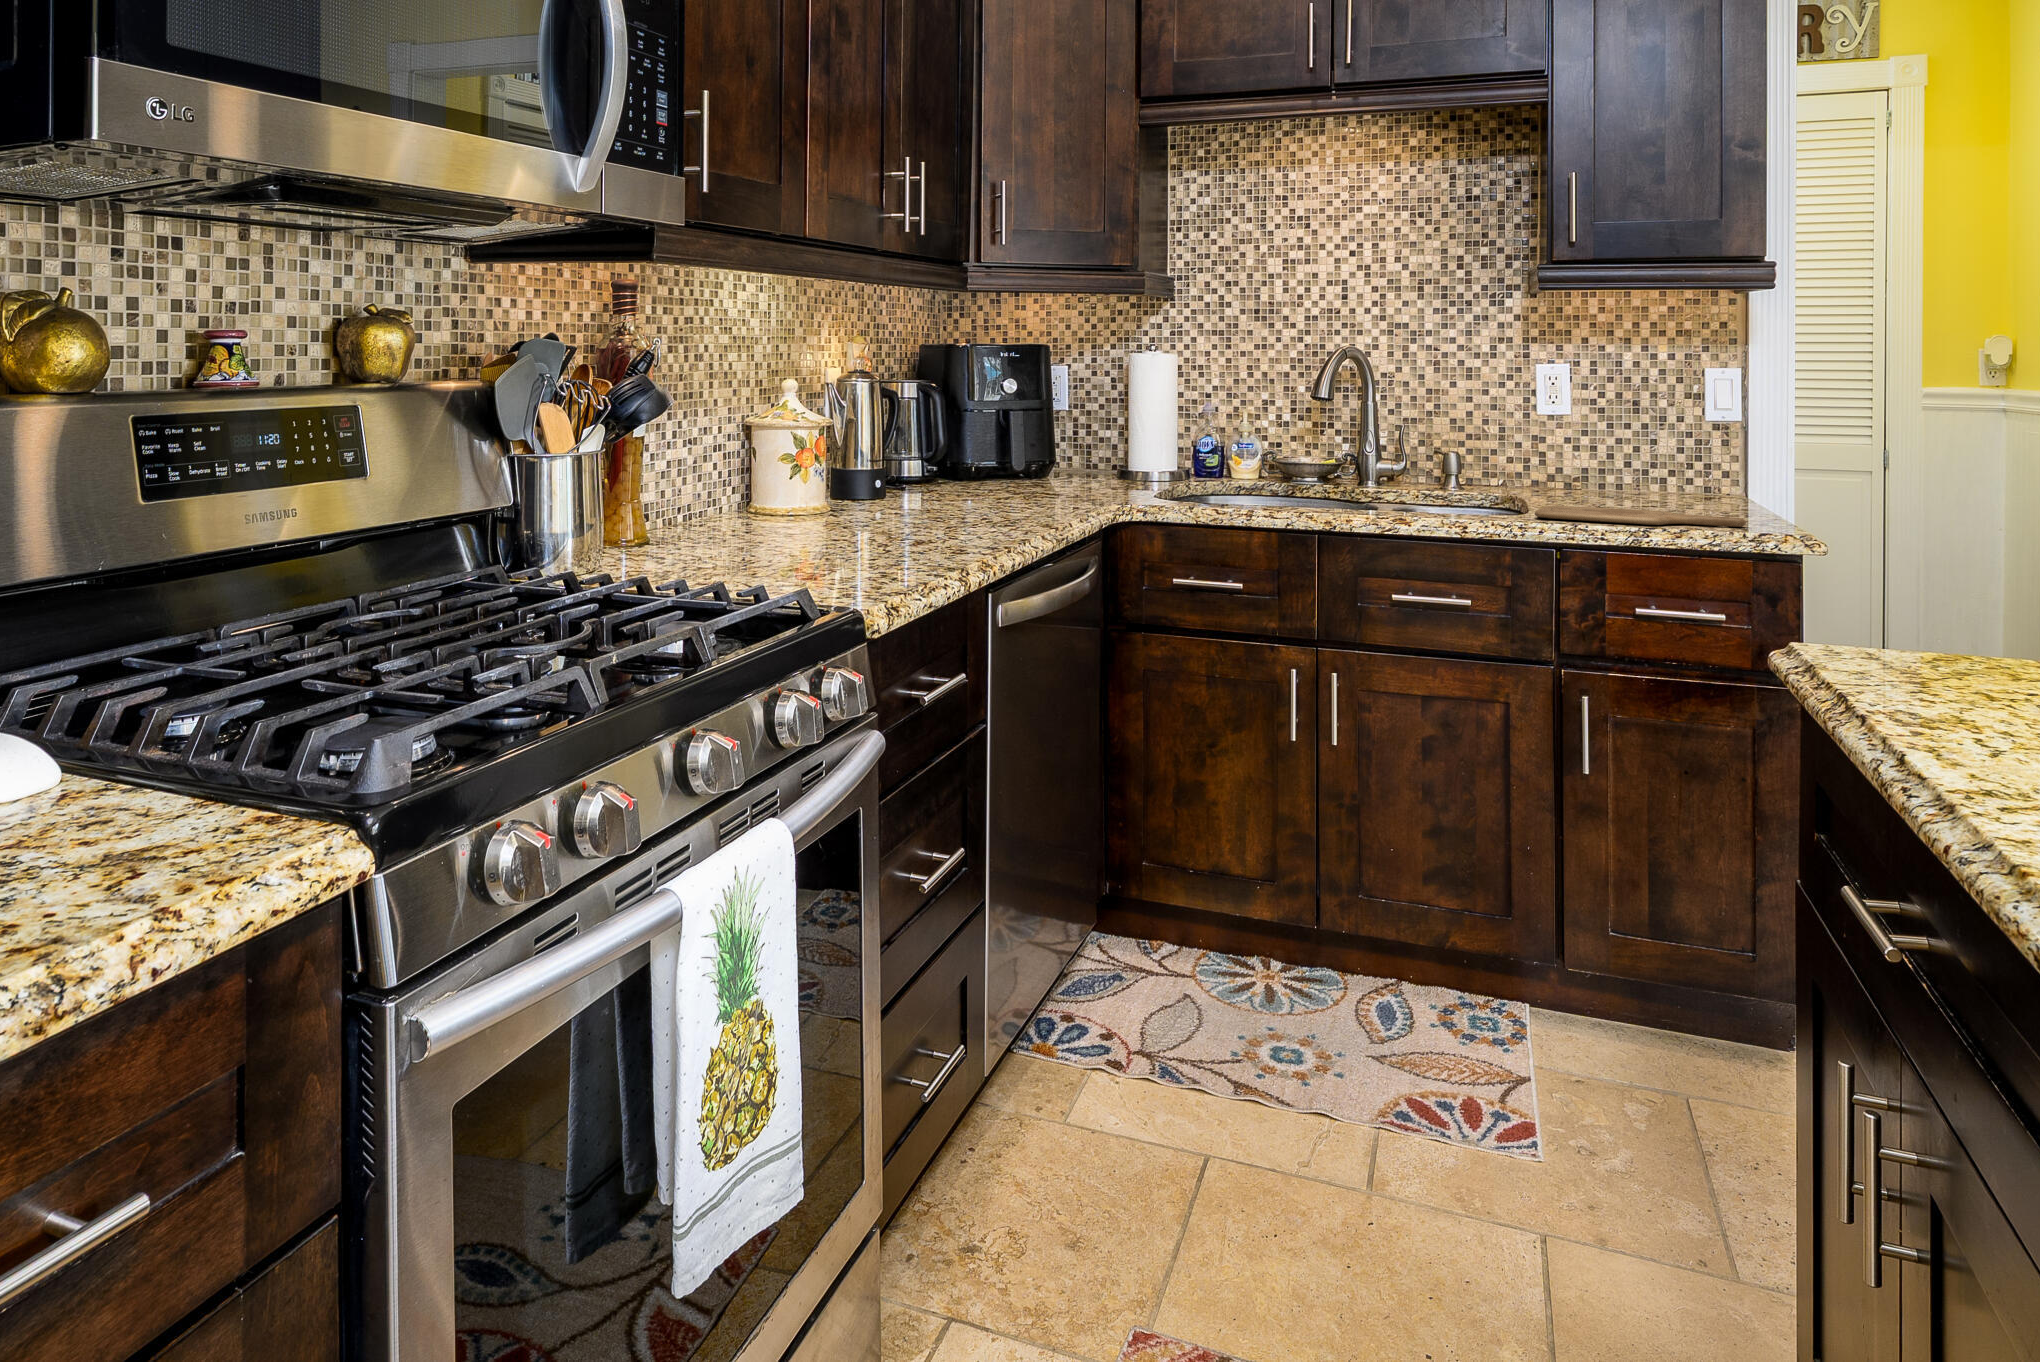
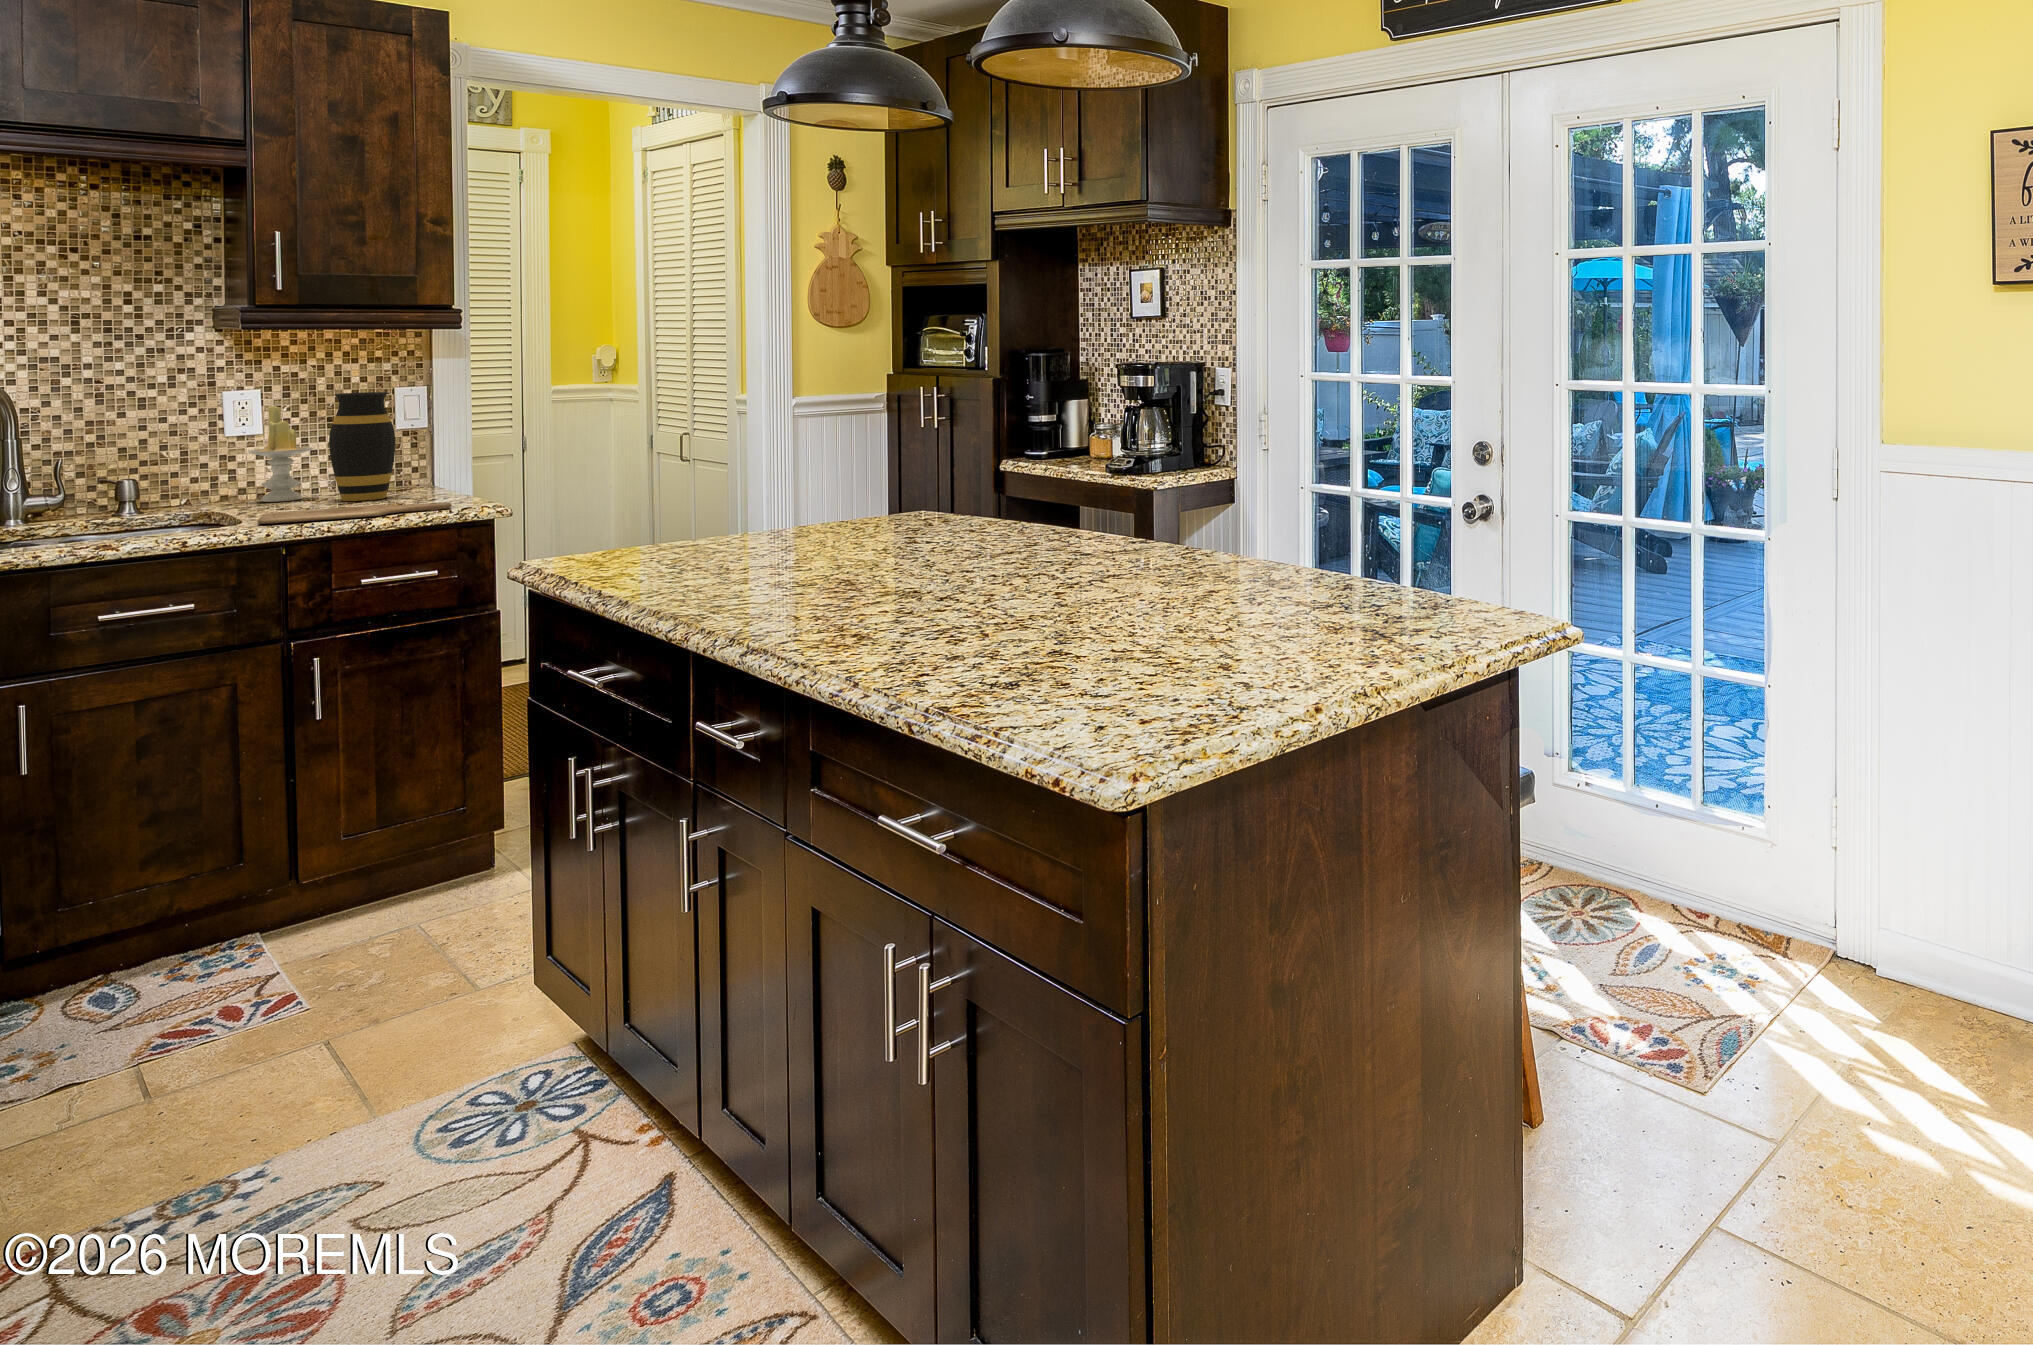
vase: none [1628,371,1698,504] -> present [329,392,396,501]
candle: none [1557,384,1617,495] -> present [248,406,313,502]

